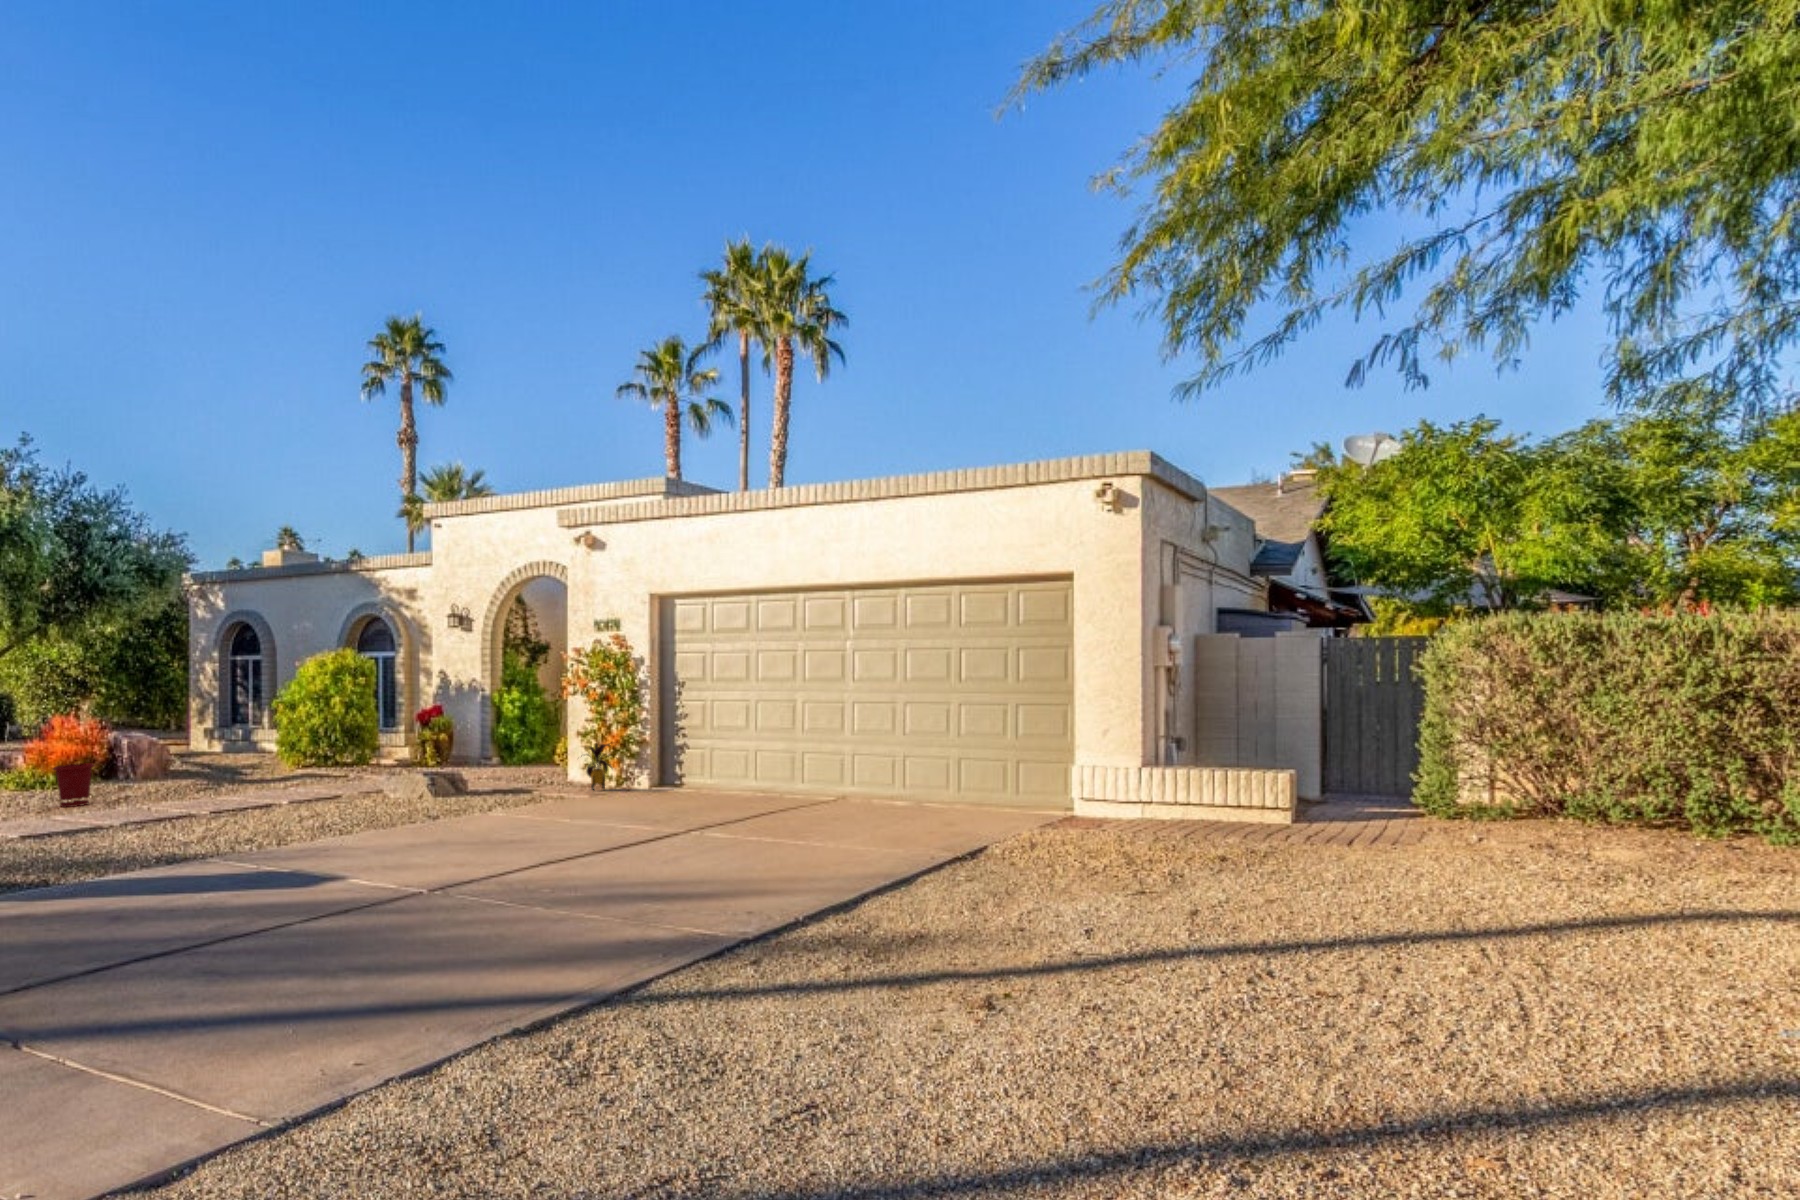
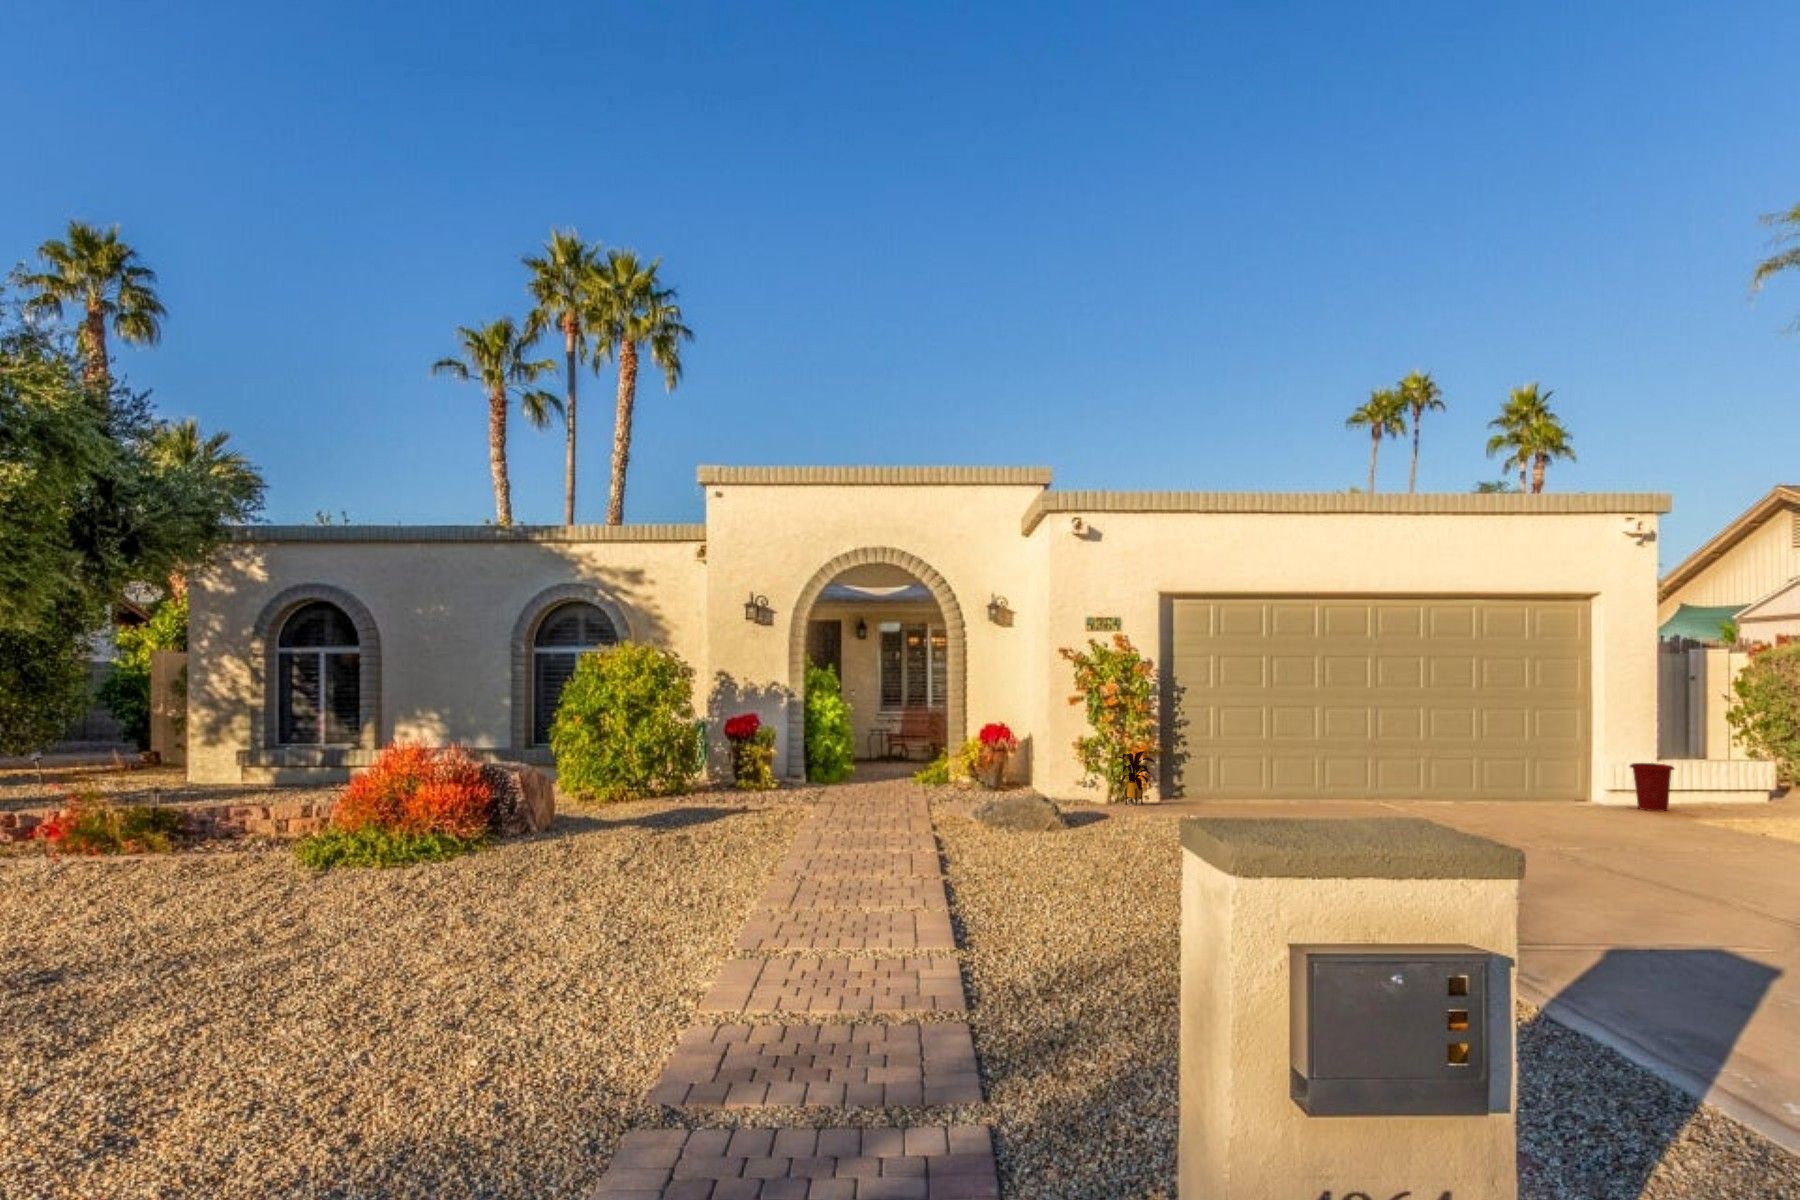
waste bin: present [53,763,94,807] -> present [1629,763,1674,811]

